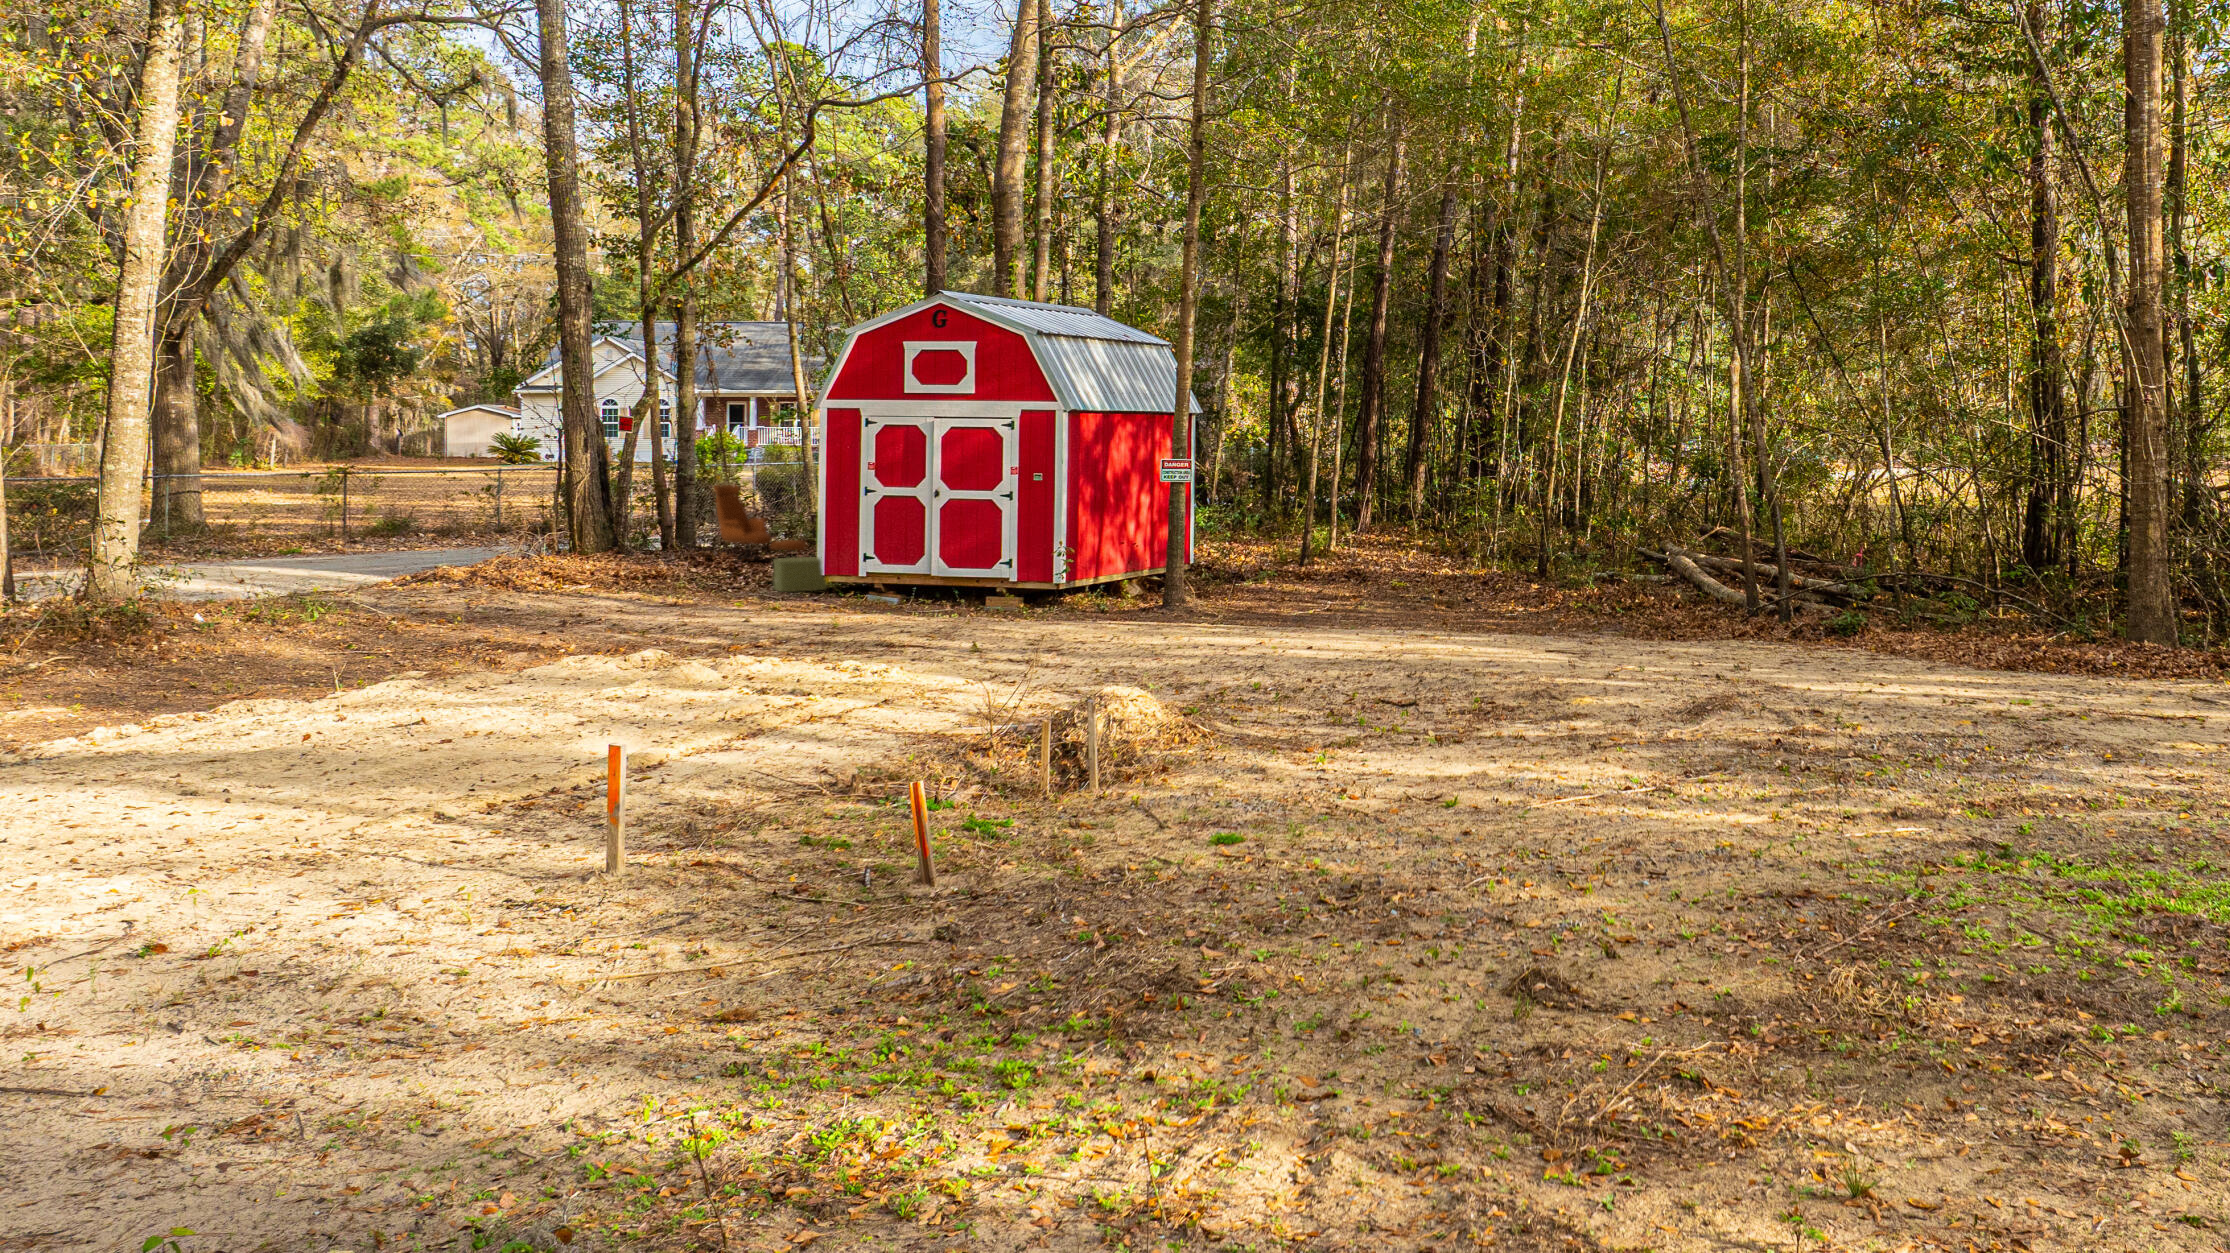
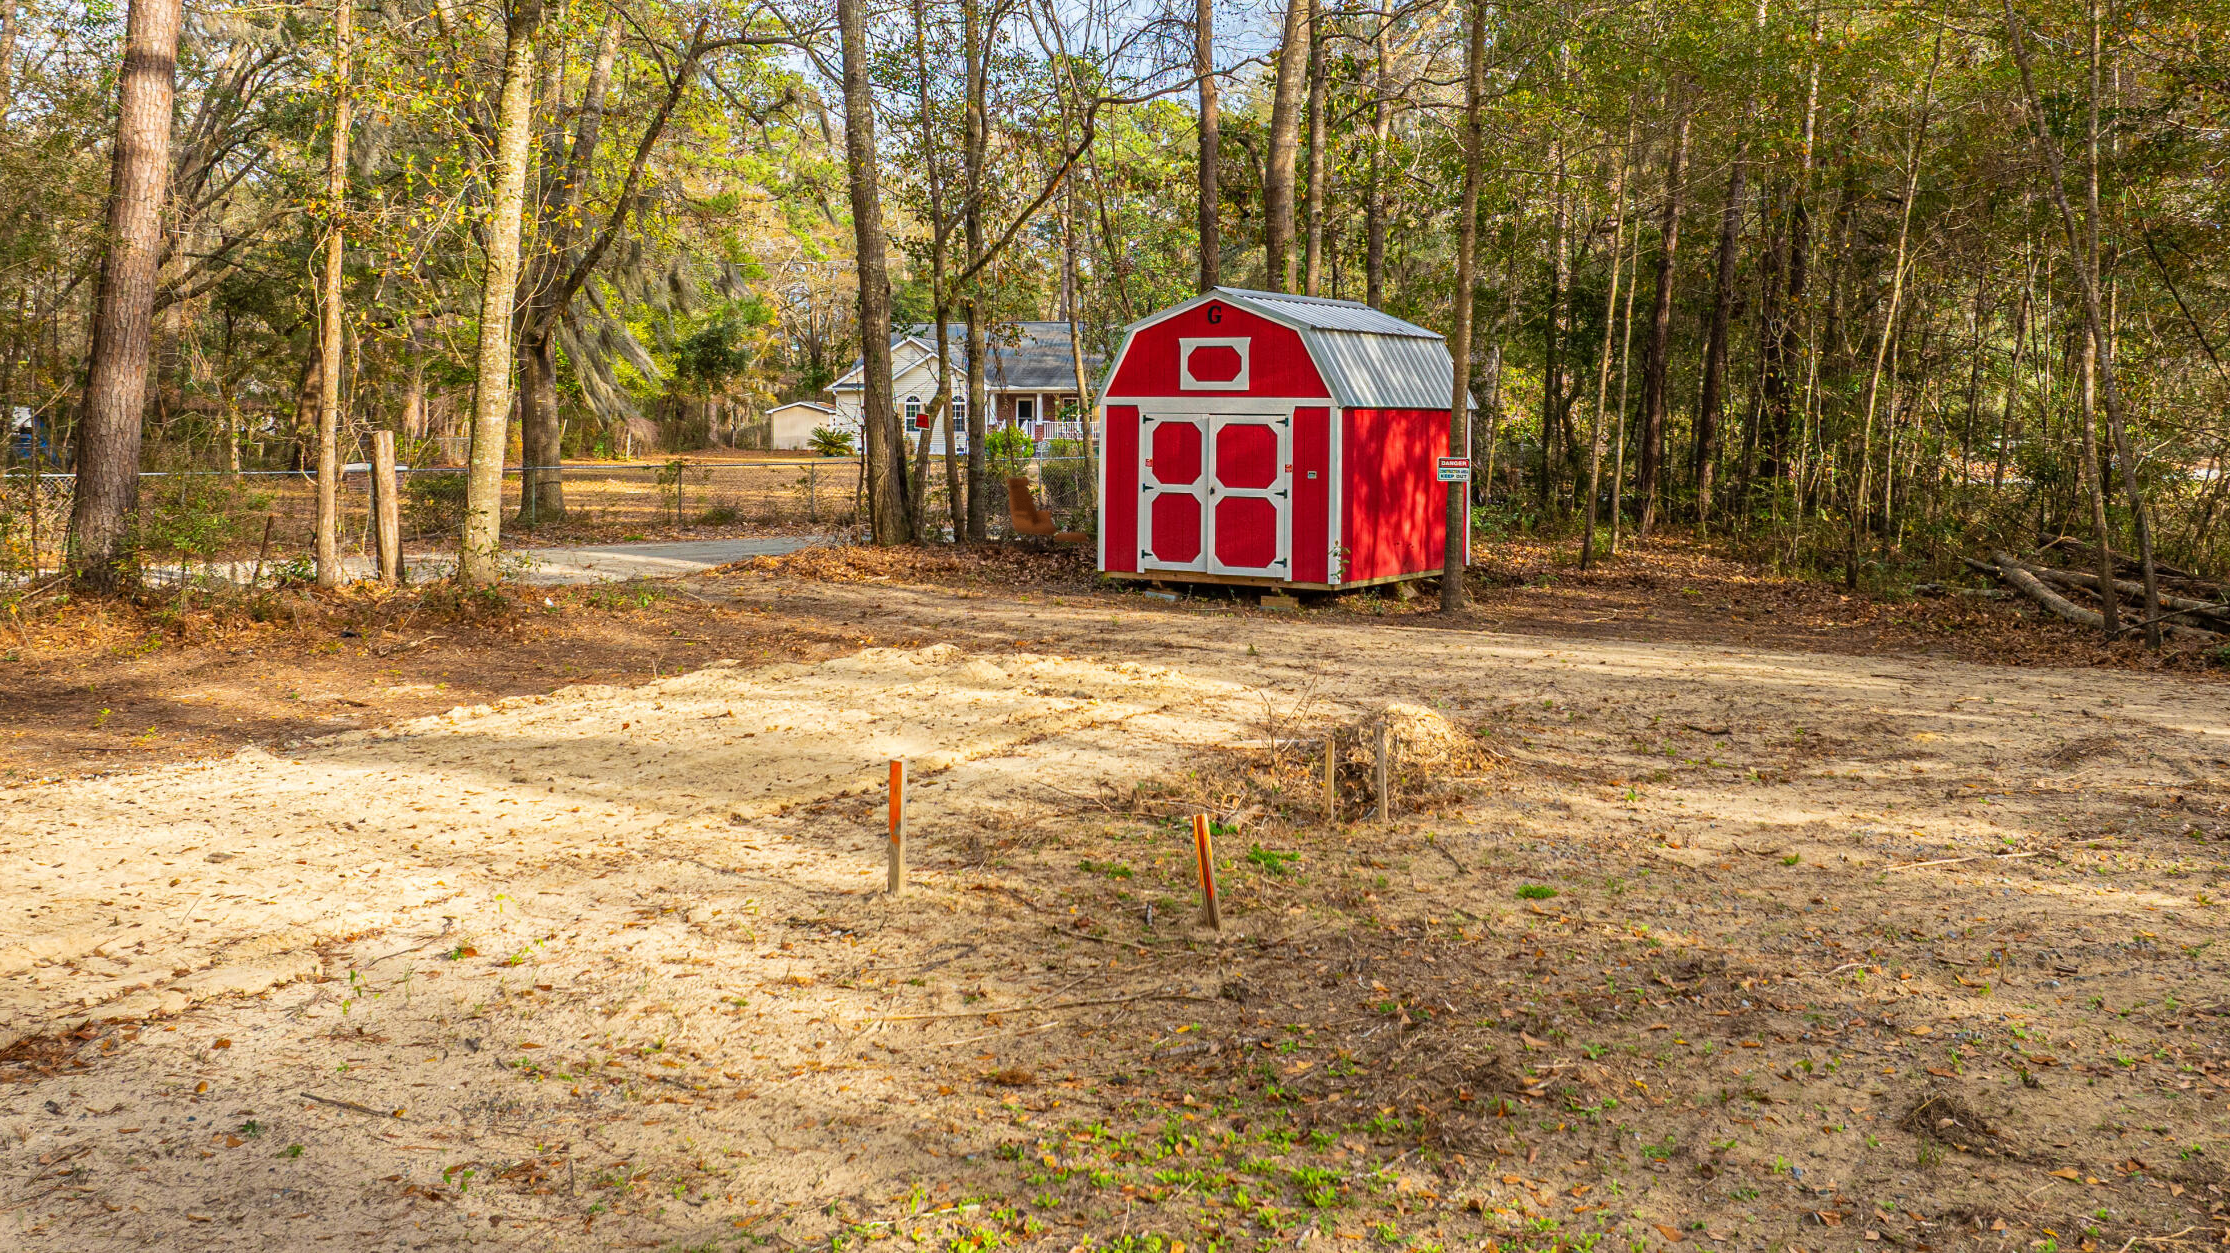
storage box: present [773,557,827,592] -> none [1058,550,1107,584]

